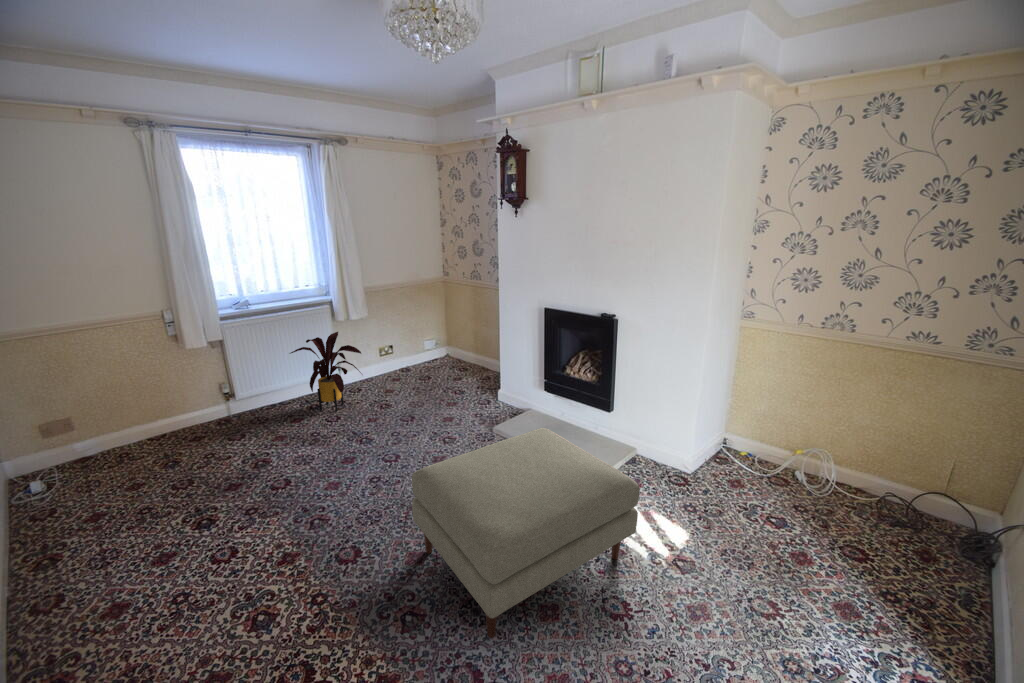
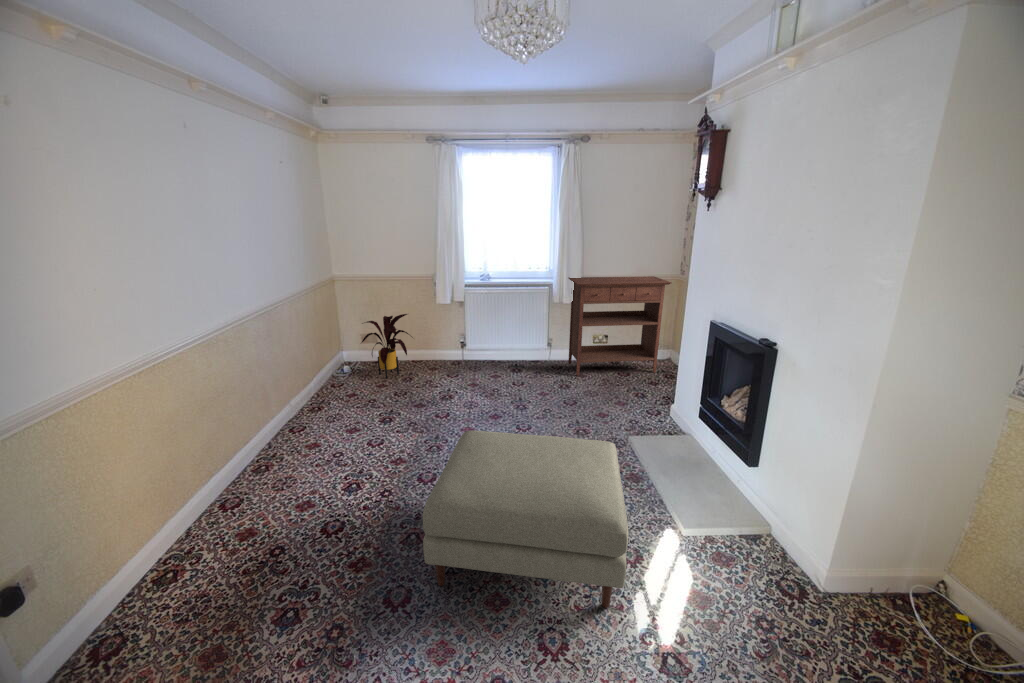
console table: none [353,276,456,390] -> present [568,276,671,376]
house plant: present [290,332,361,411] -> present [362,314,412,378]

